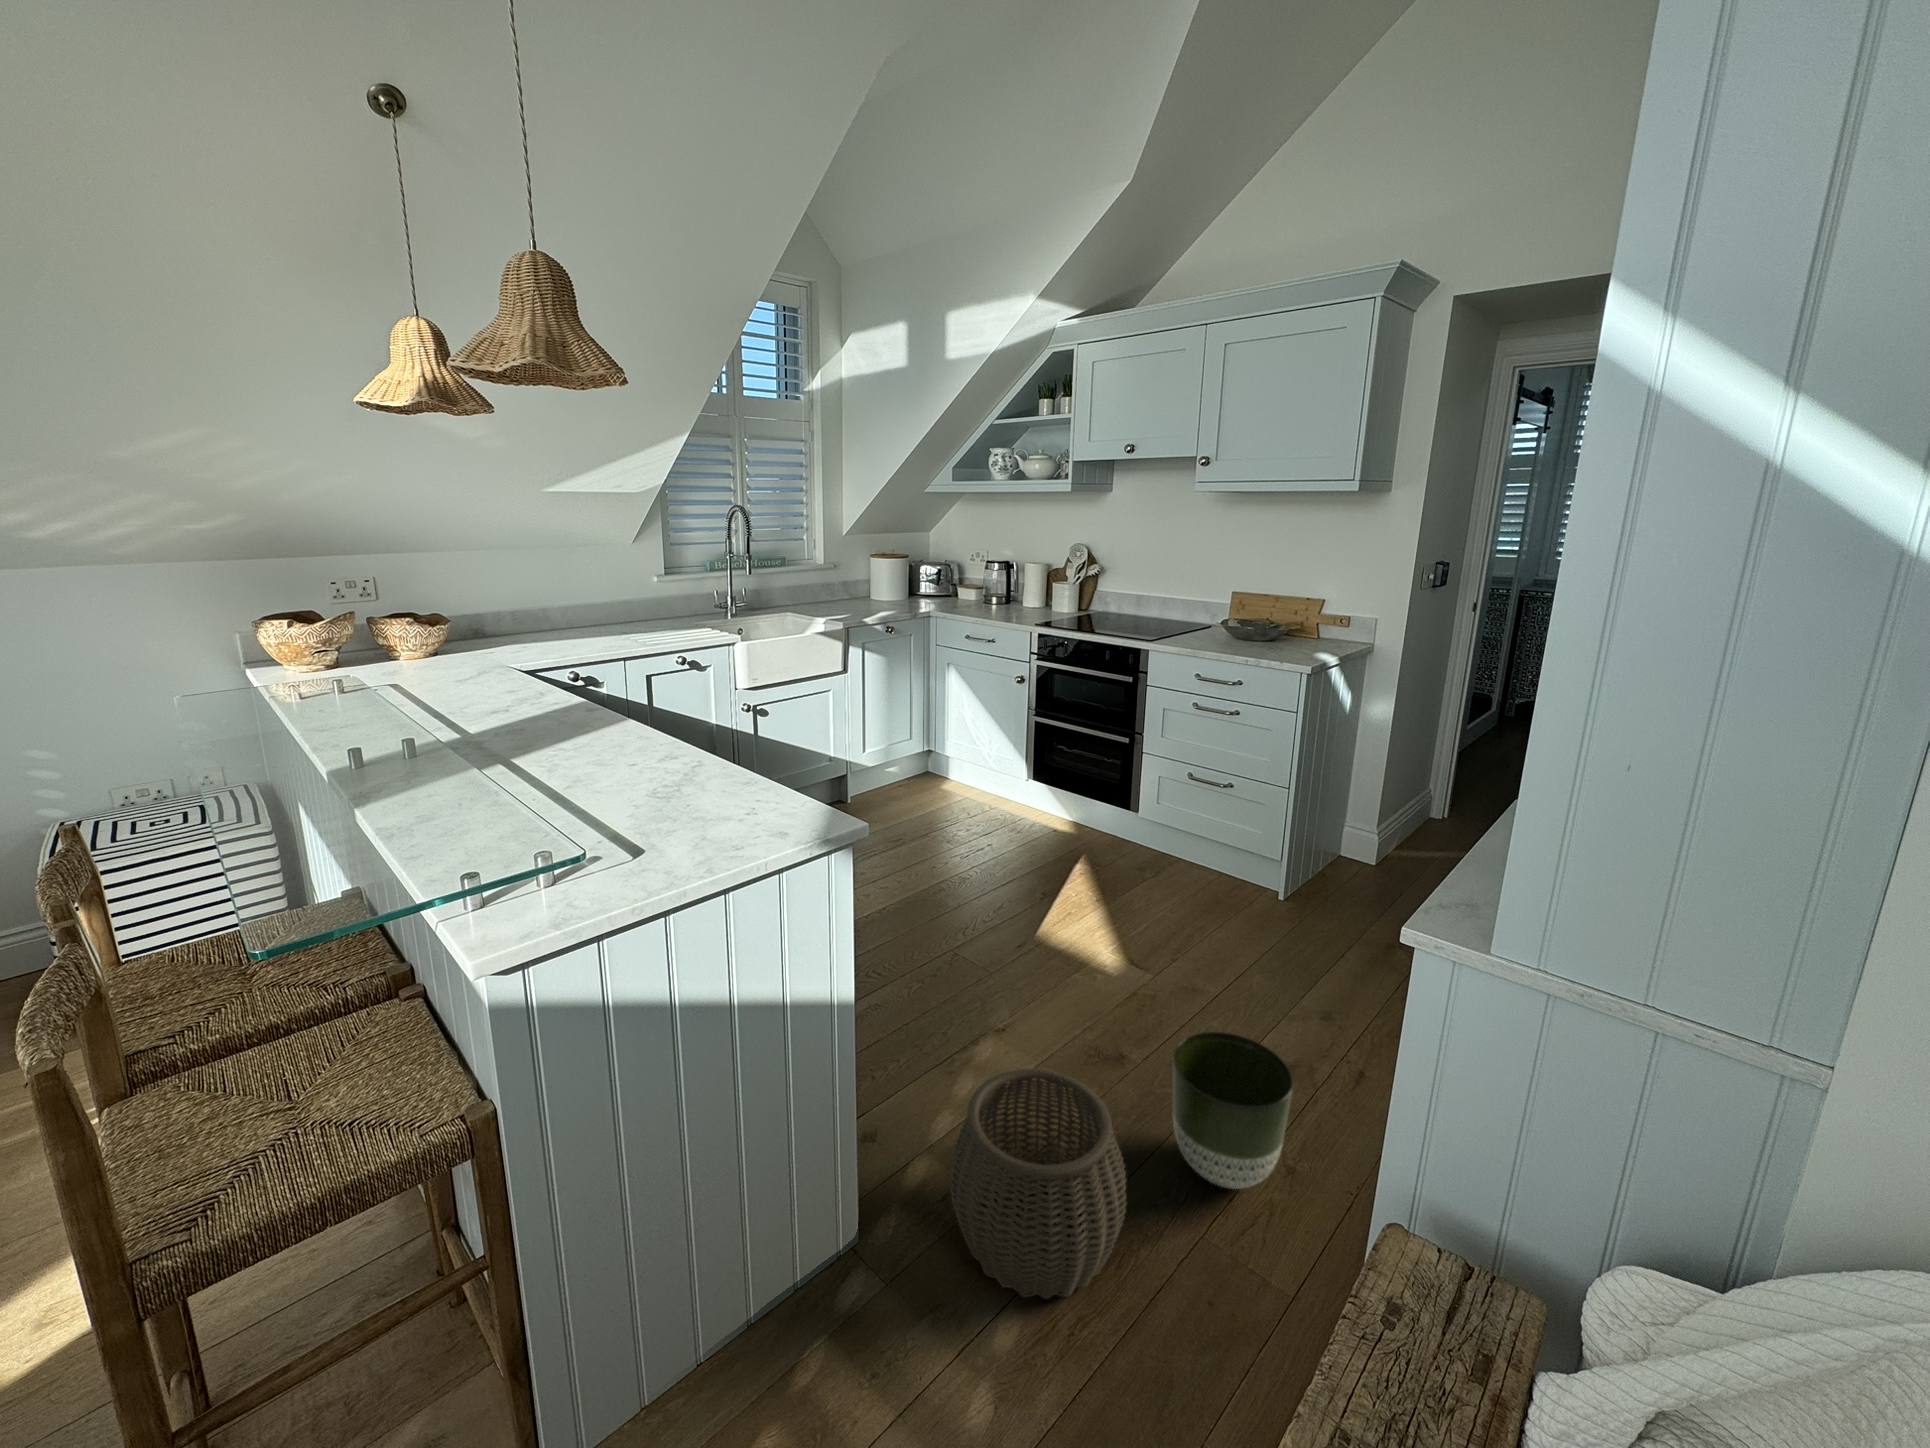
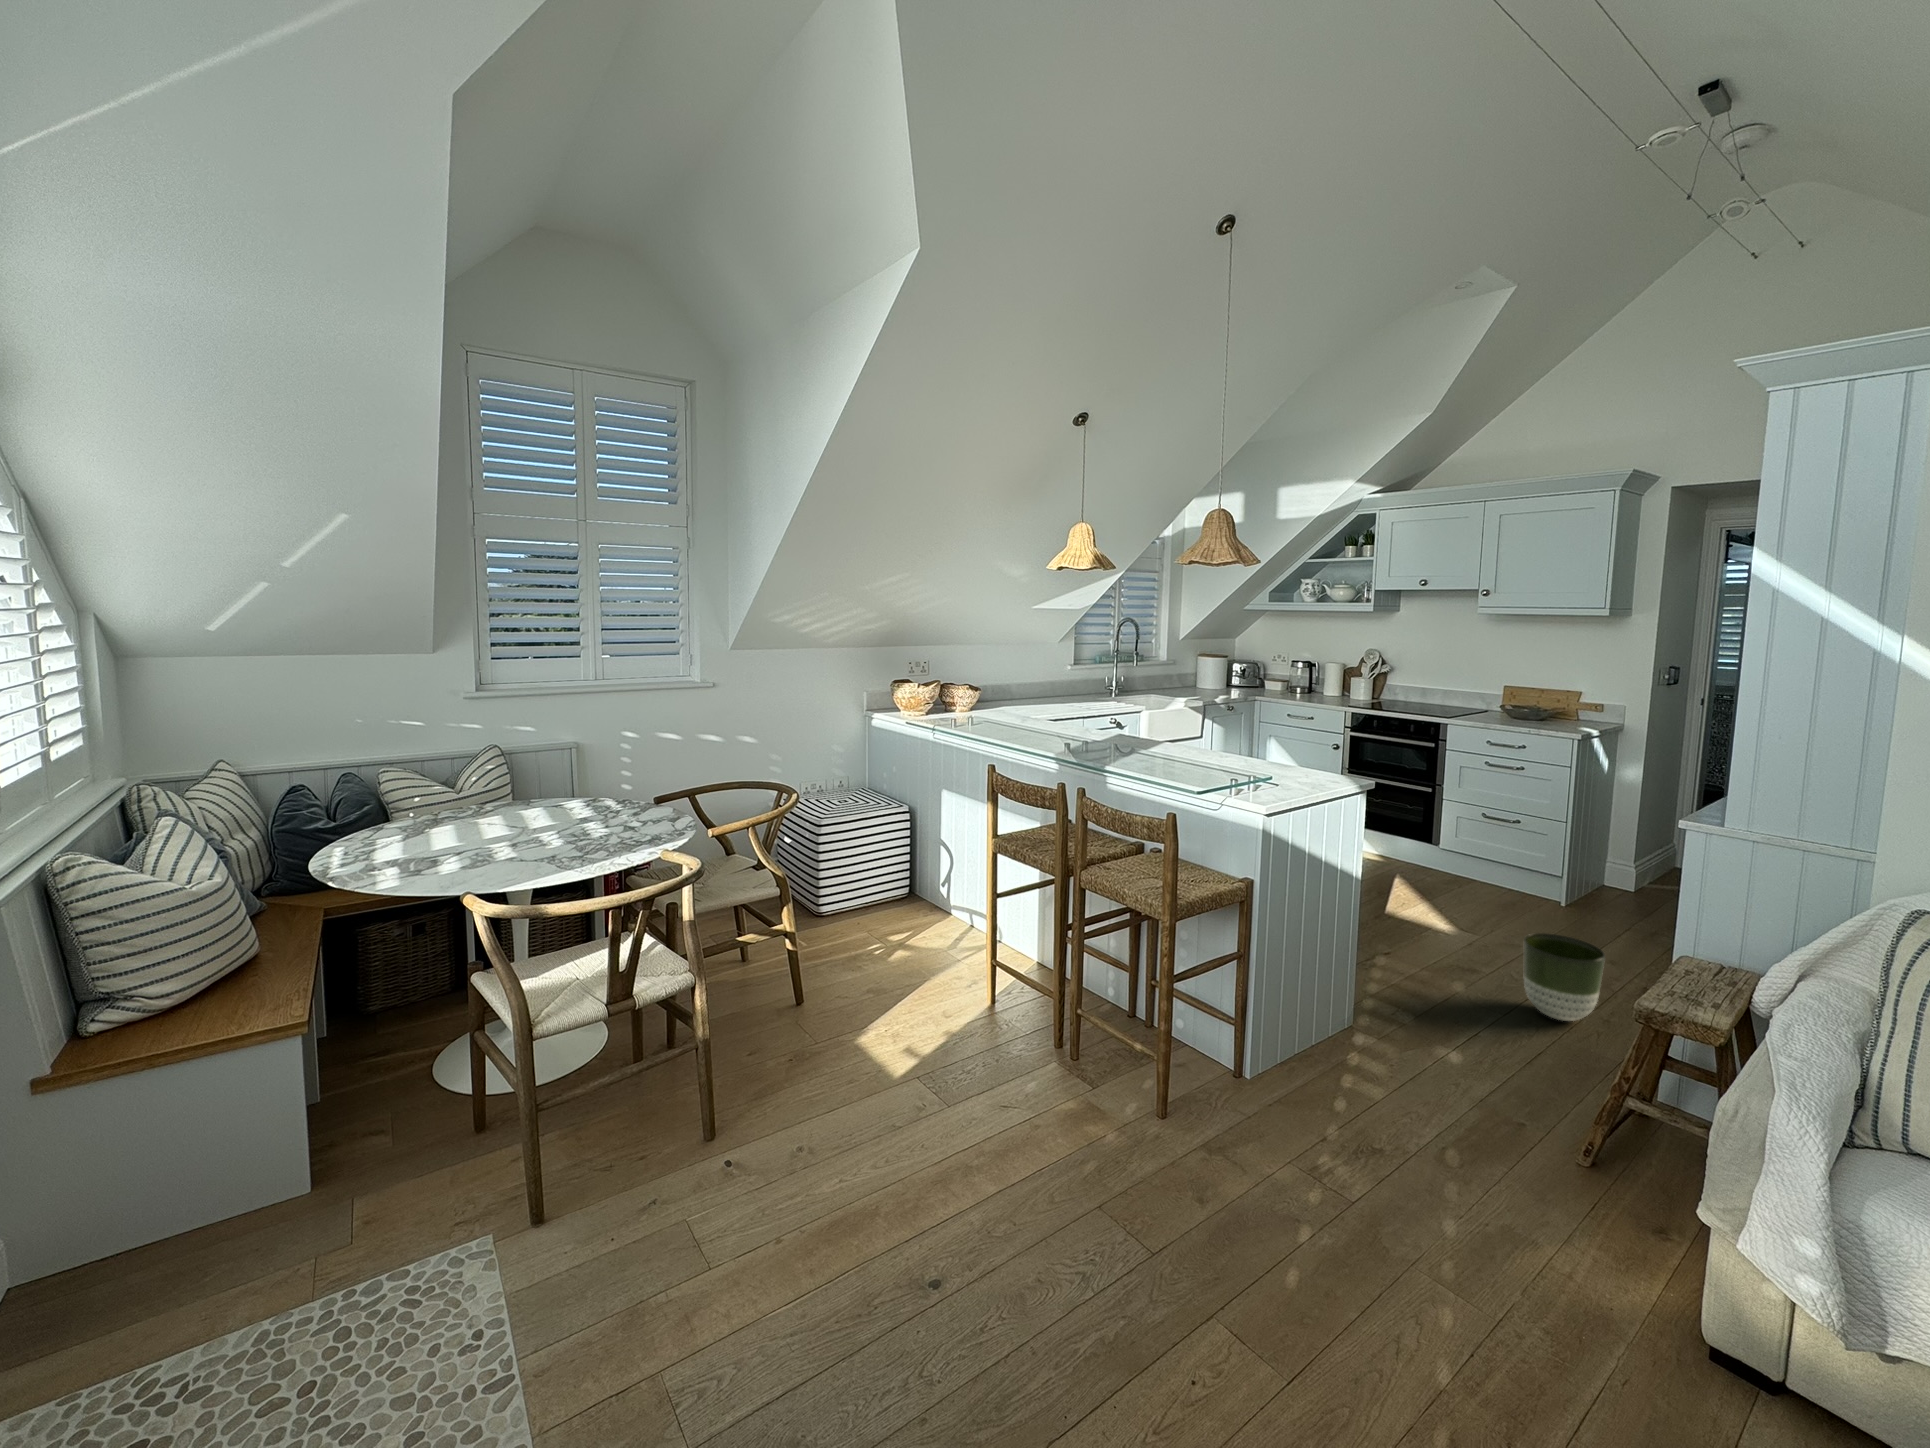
woven basket: present [950,1069,1126,1299] -> none [1397,936,1511,1050]

